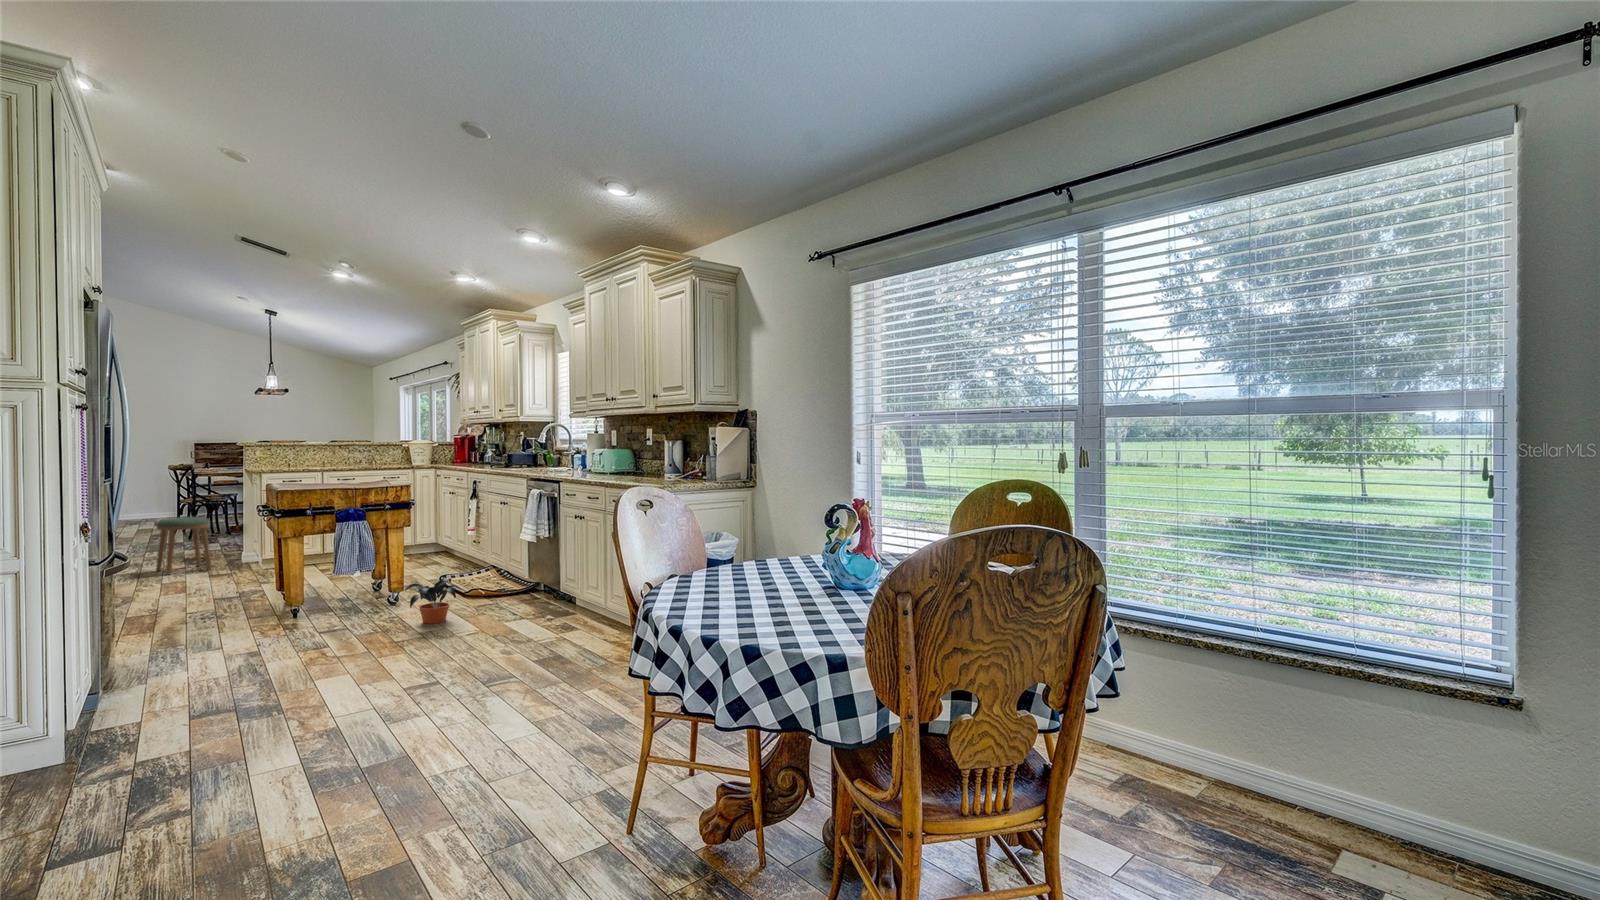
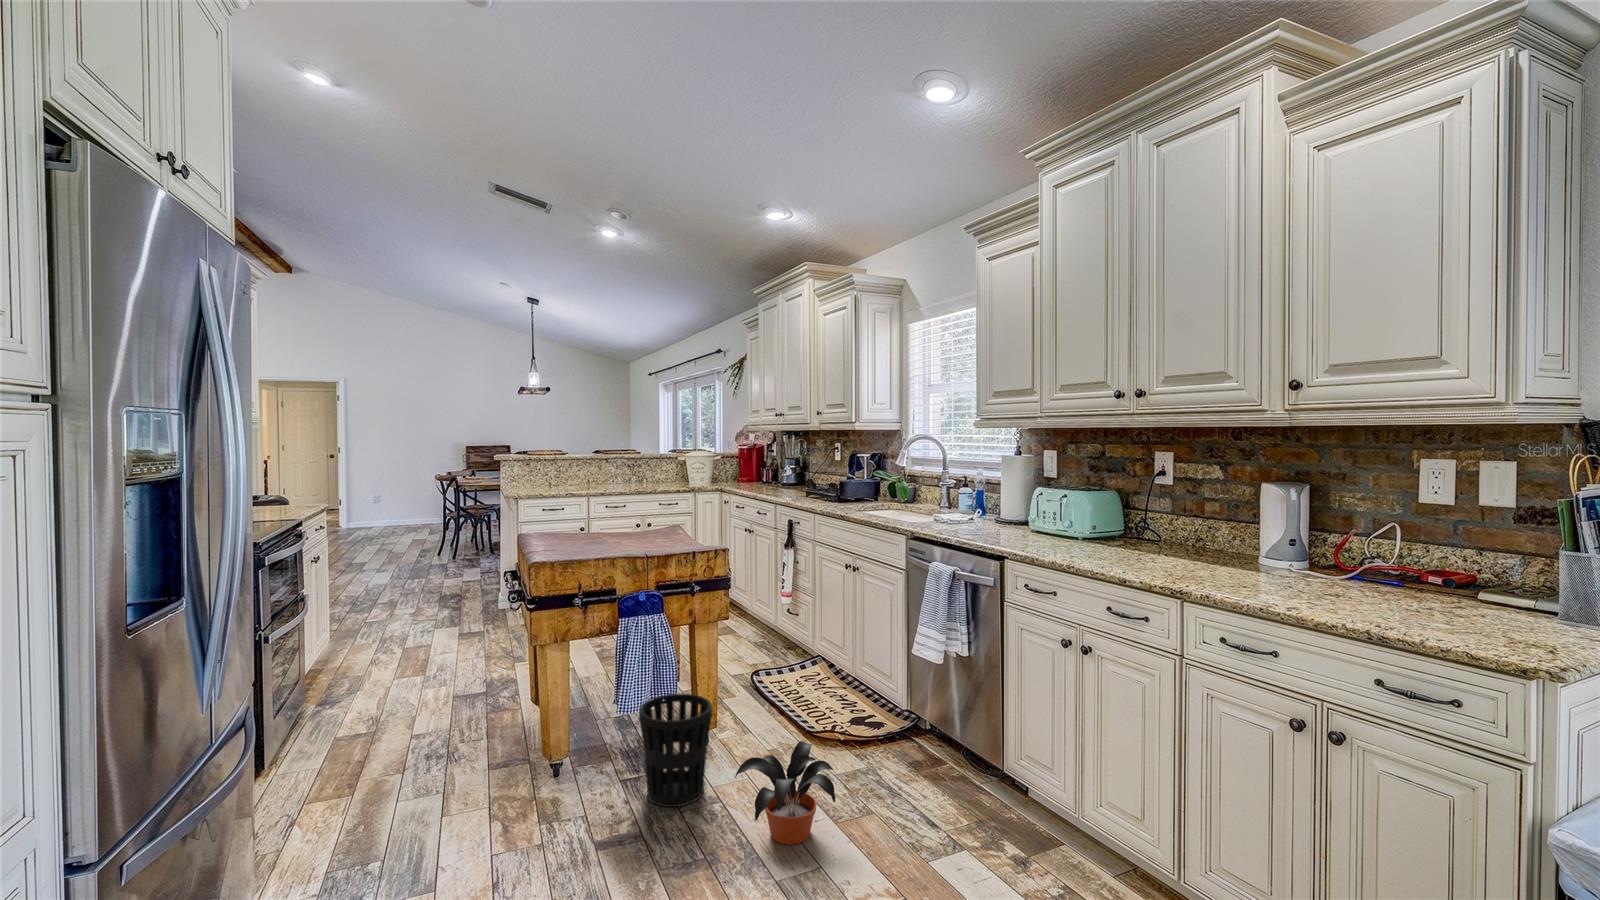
stool: present [156,517,212,575] -> none [405,551,465,628]
wastebasket: none [348,565,395,620] -> present [639,694,712,807]

